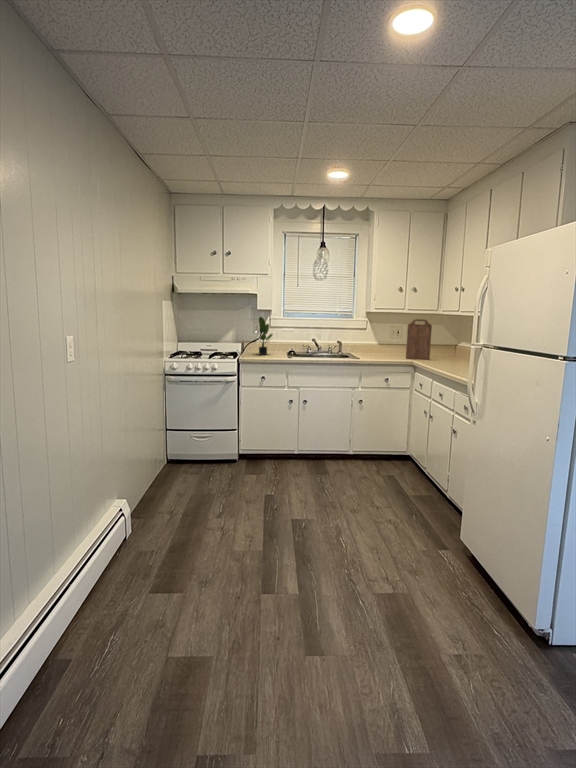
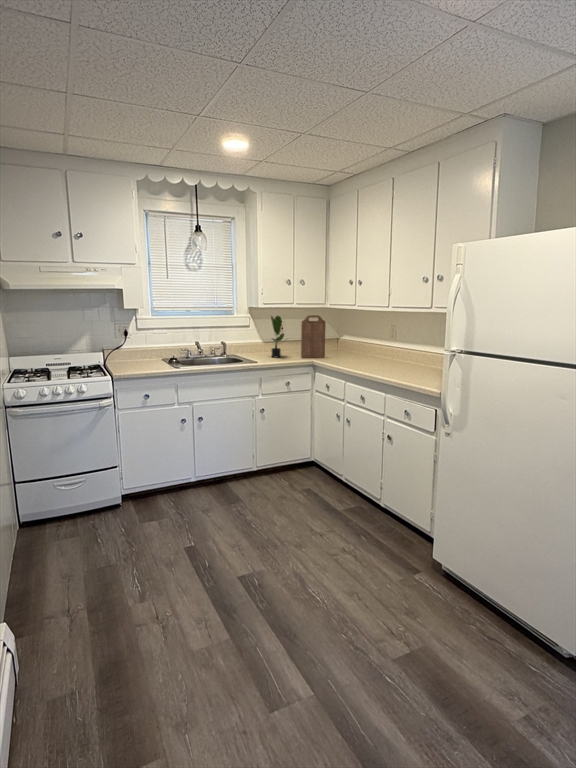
potted plant: present [259,317,272,355] -> present [271,316,284,357]

